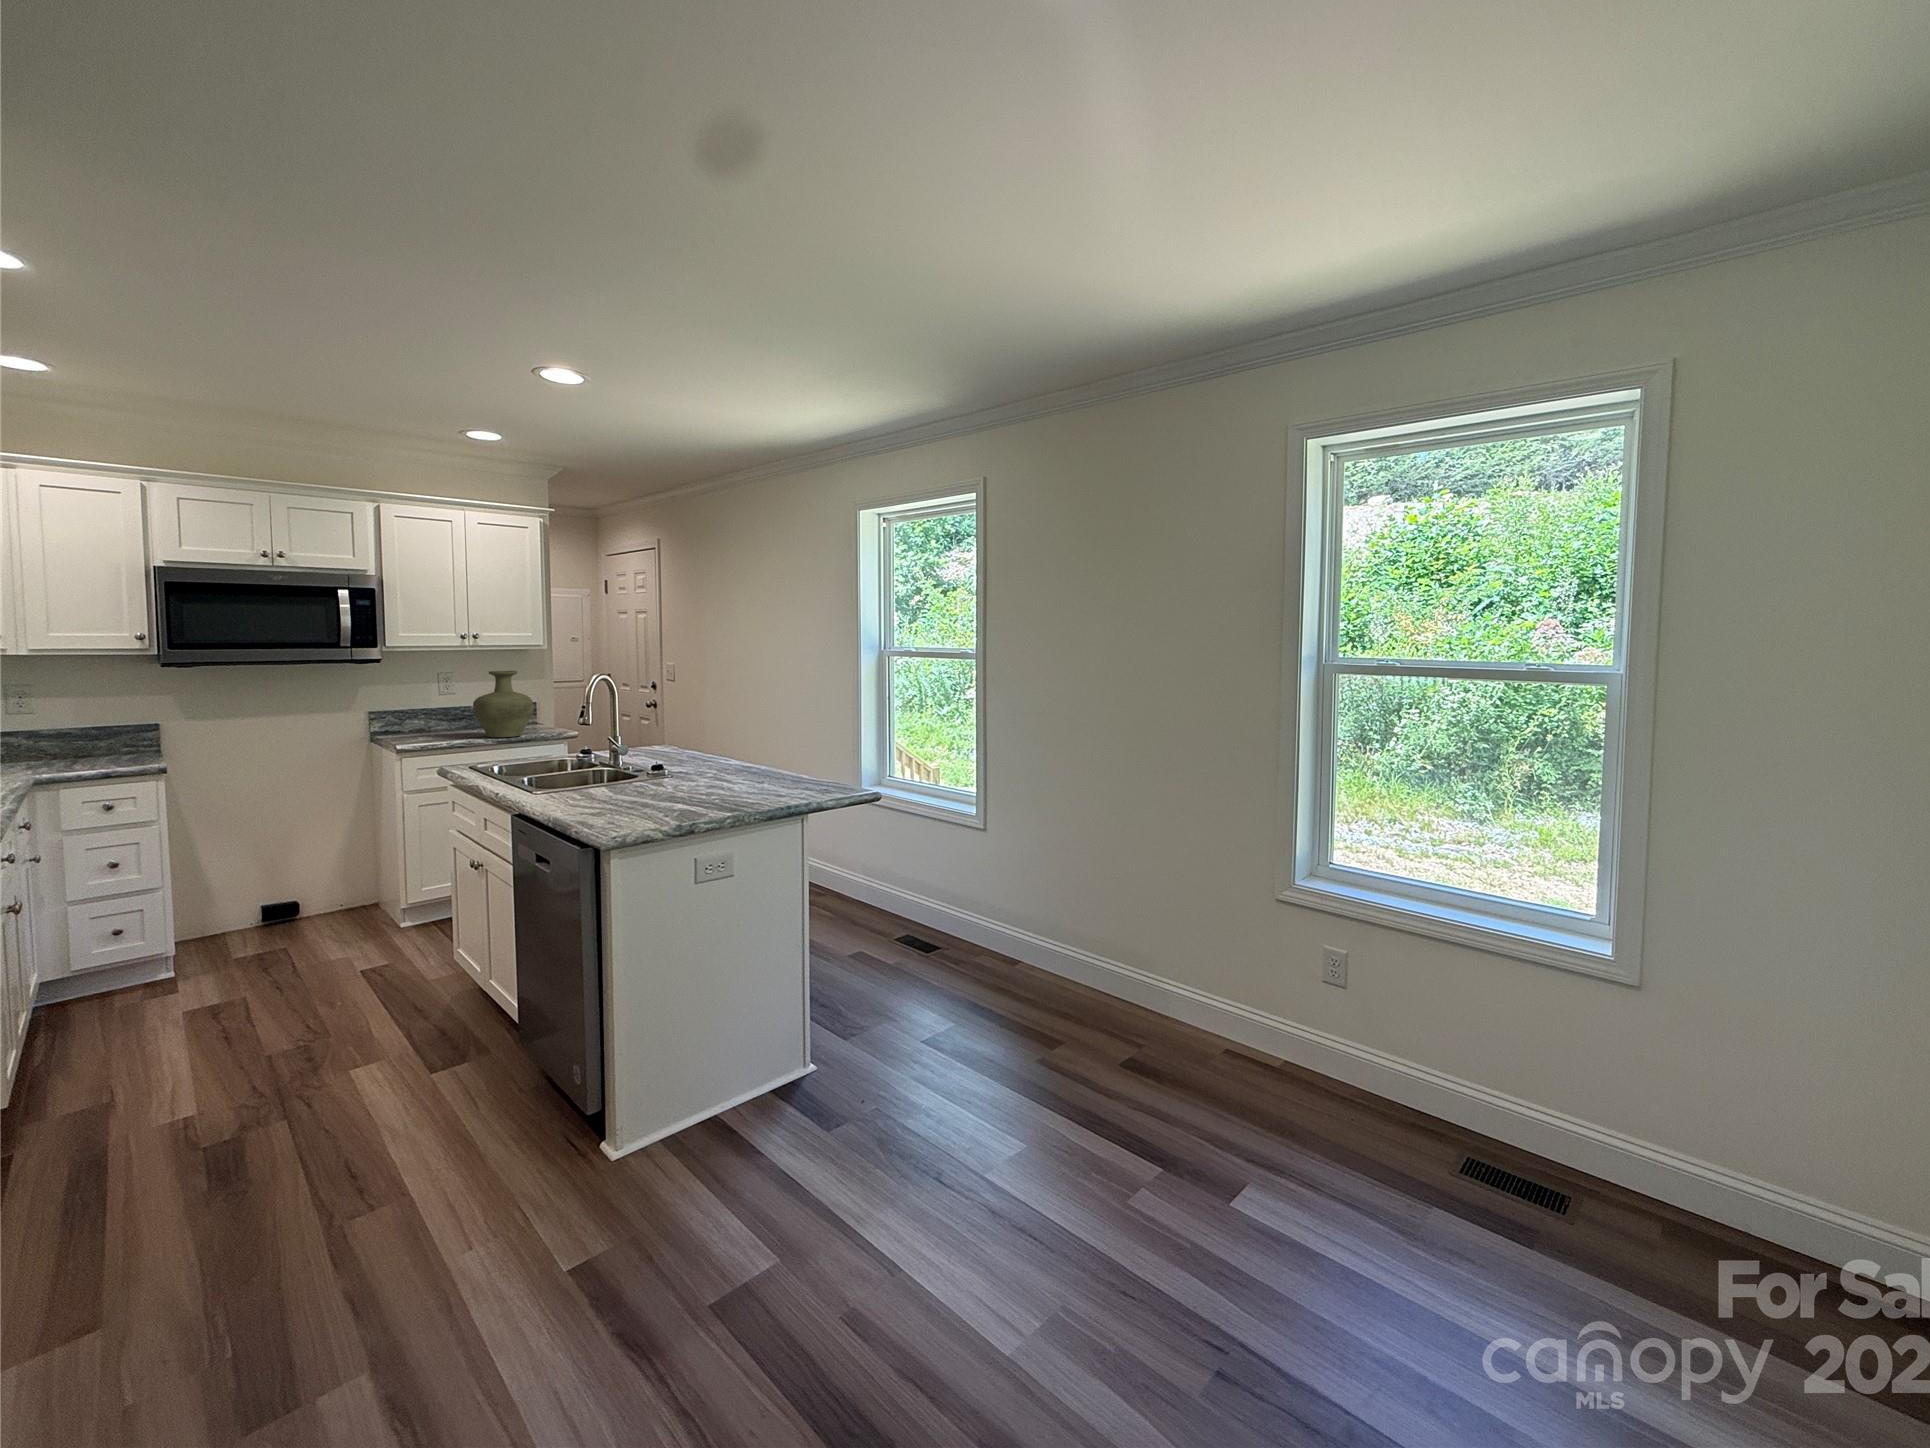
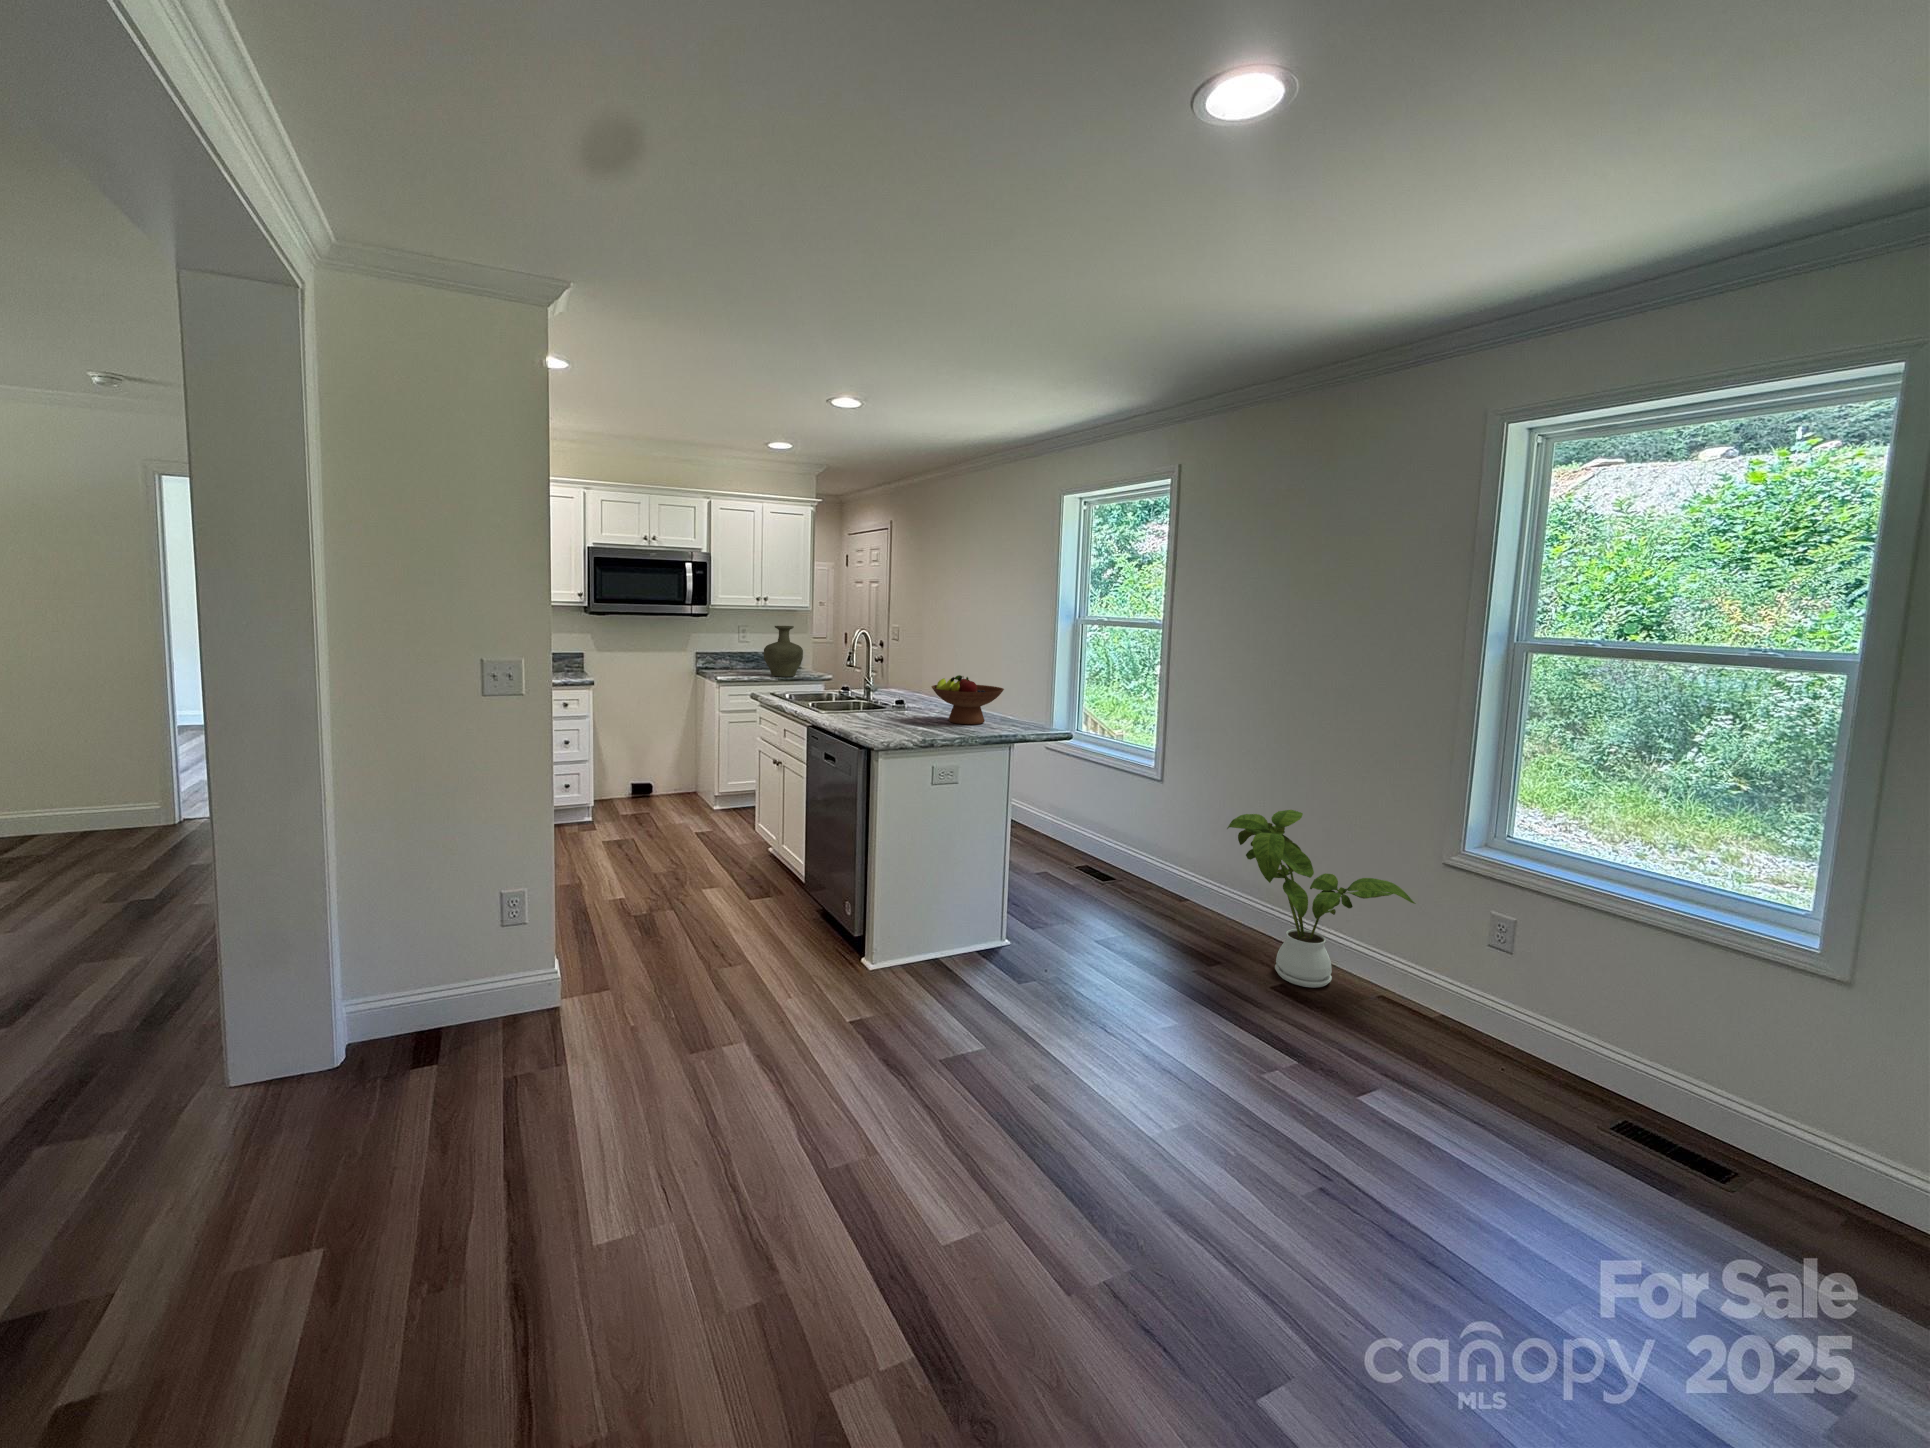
fruit bowl: none [694,731,793,794] -> present [932,675,1004,724]
house plant: none [1062,860,1255,1056] -> present [1227,810,1416,988]

